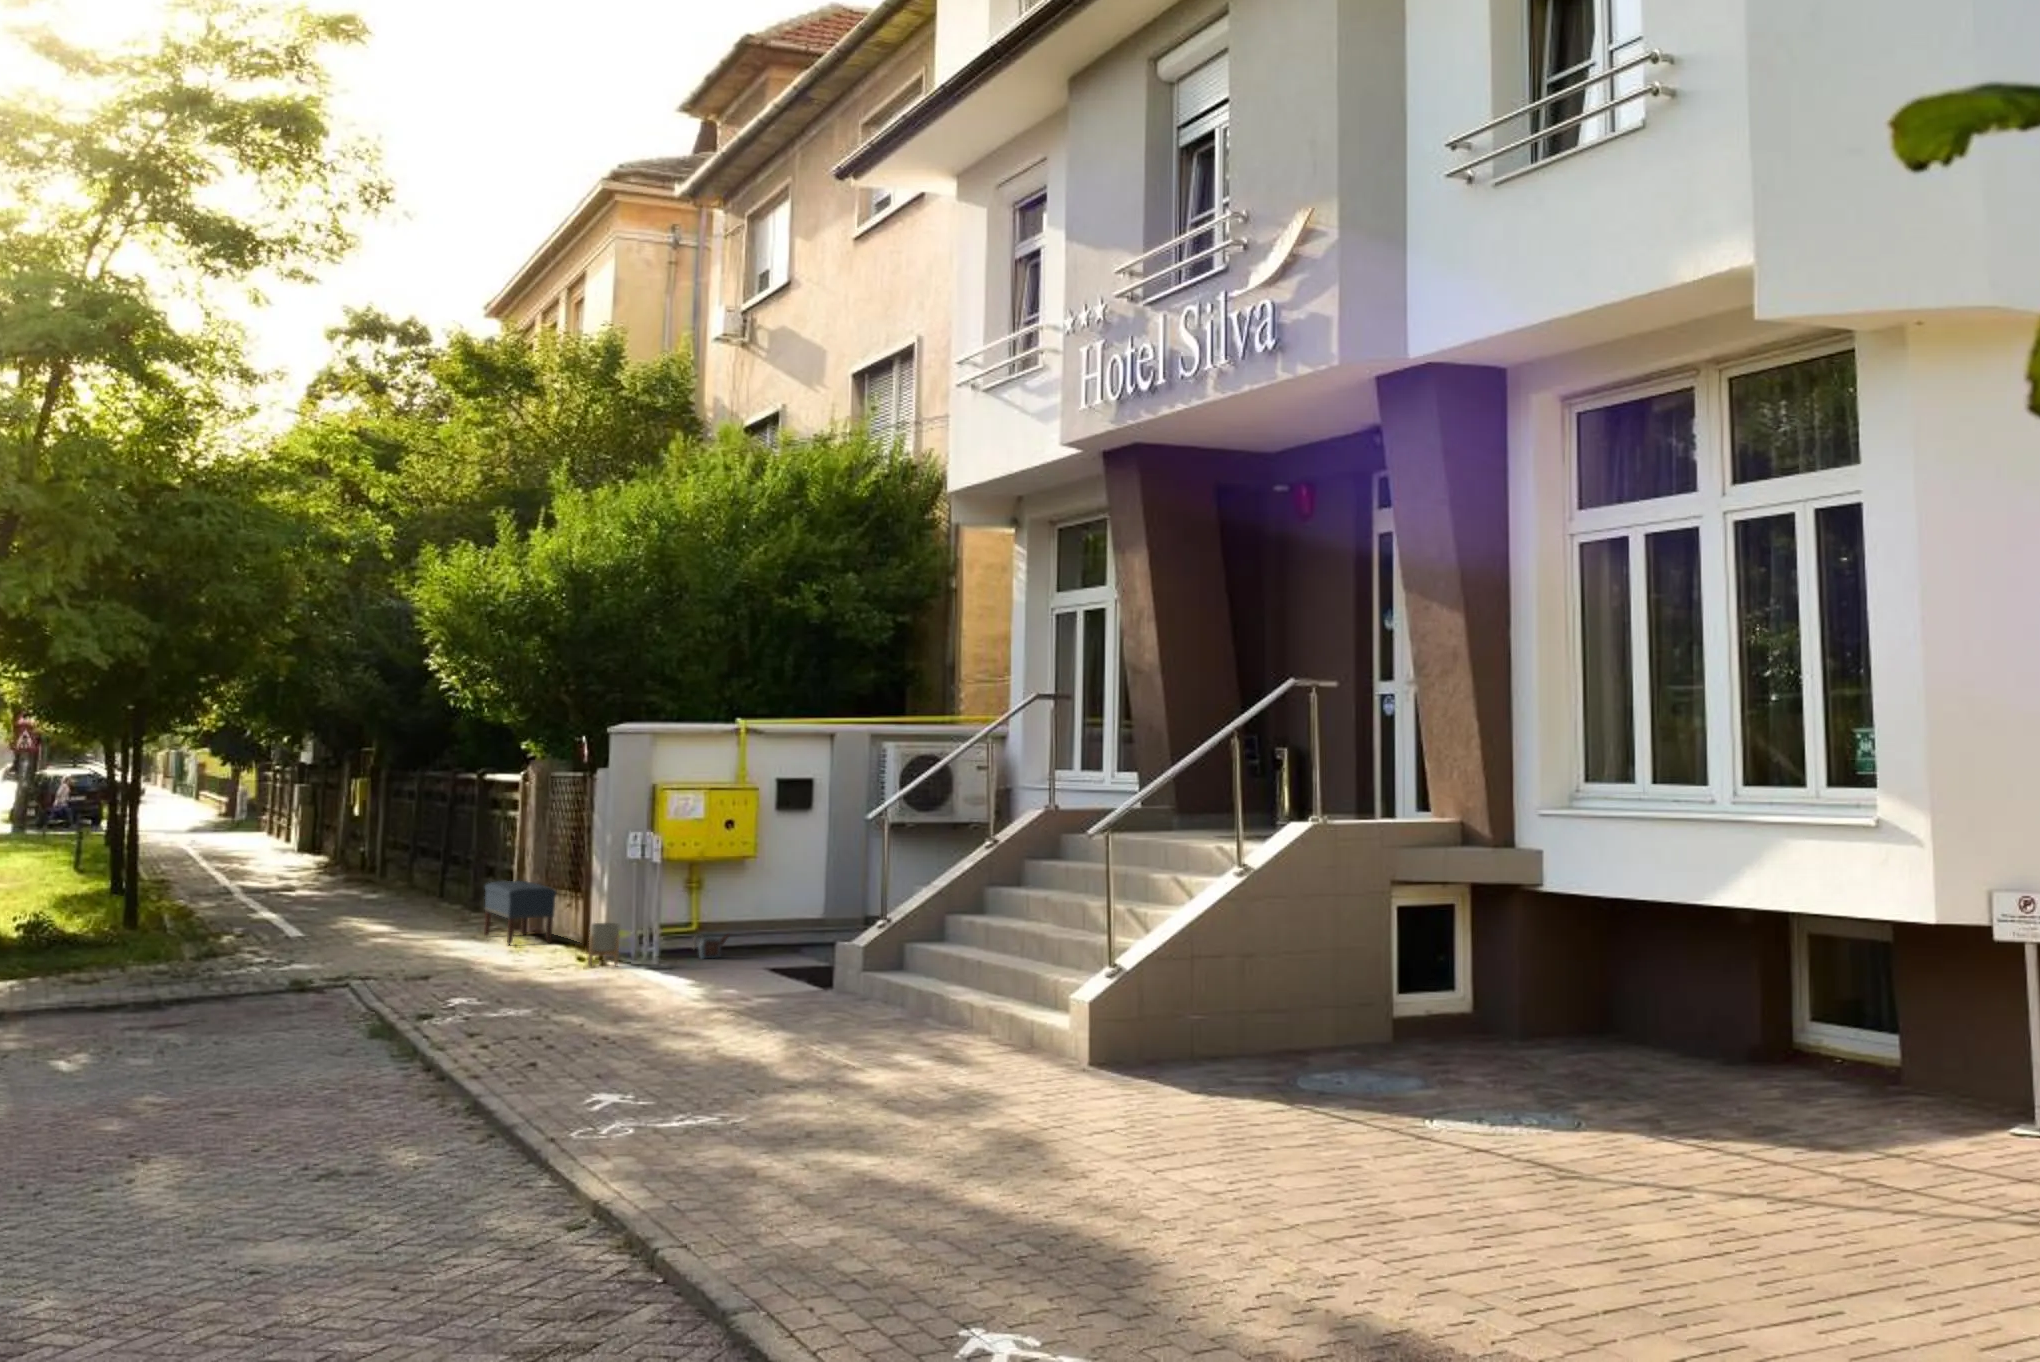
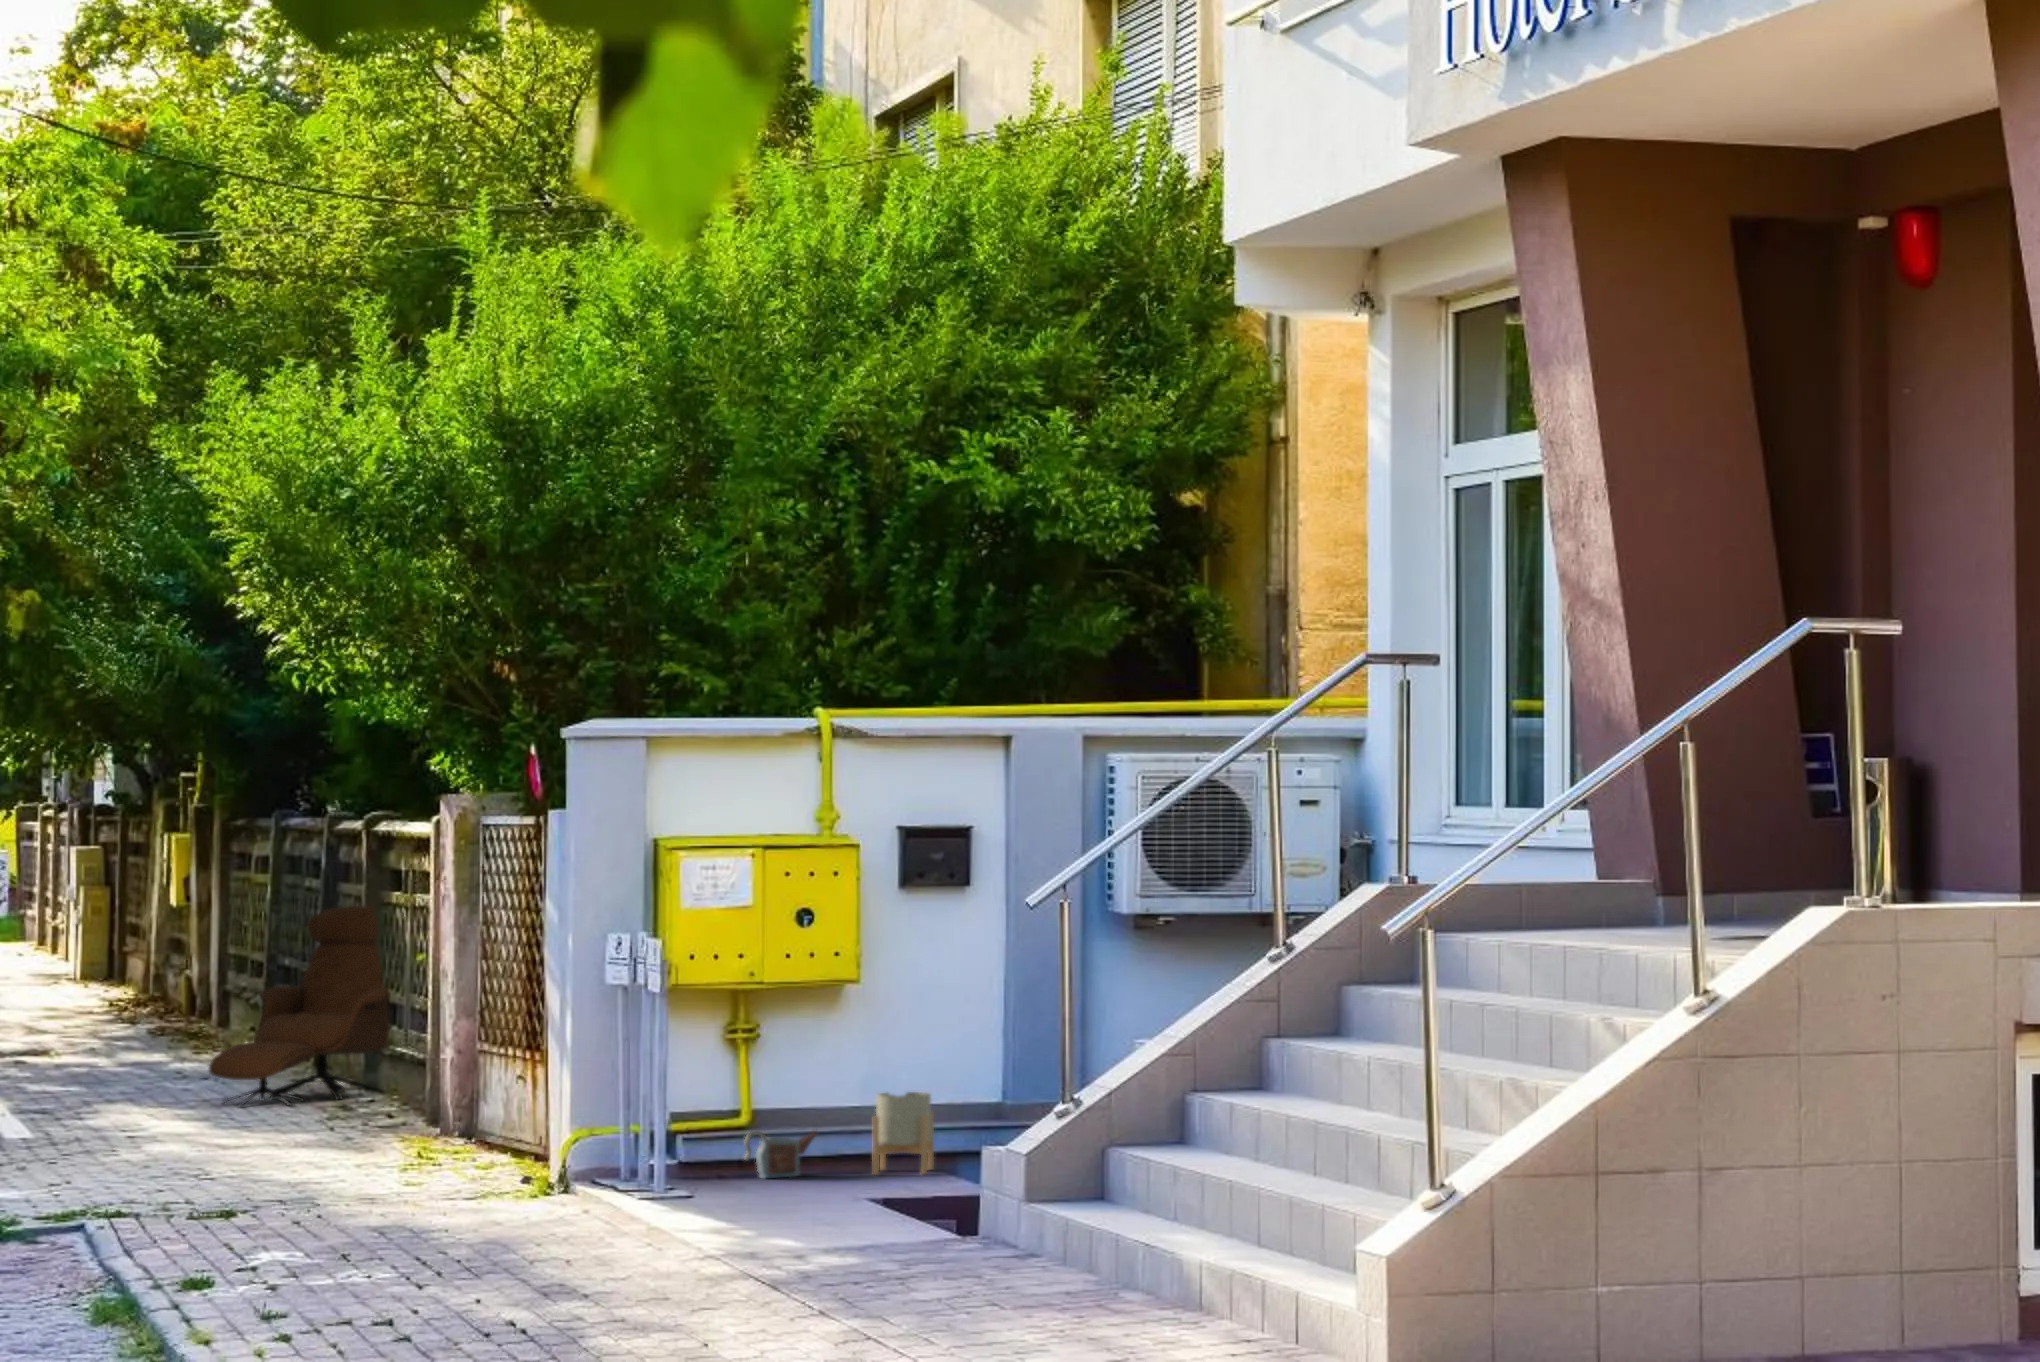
lounge chair: none [392,818,497,921] -> present [209,906,390,1106]
bench: present [484,881,556,945] -> none [367,1028,497,1153]
planter: present [588,923,620,966] -> present [873,1092,934,1175]

